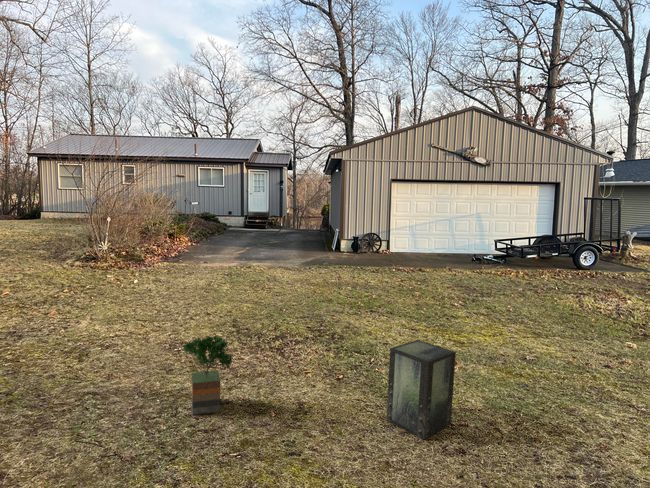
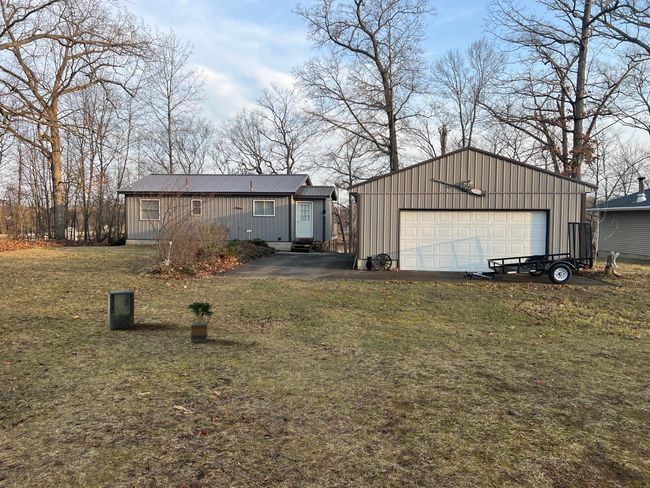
storage box: present [386,340,456,439] -> present [108,290,134,330]

